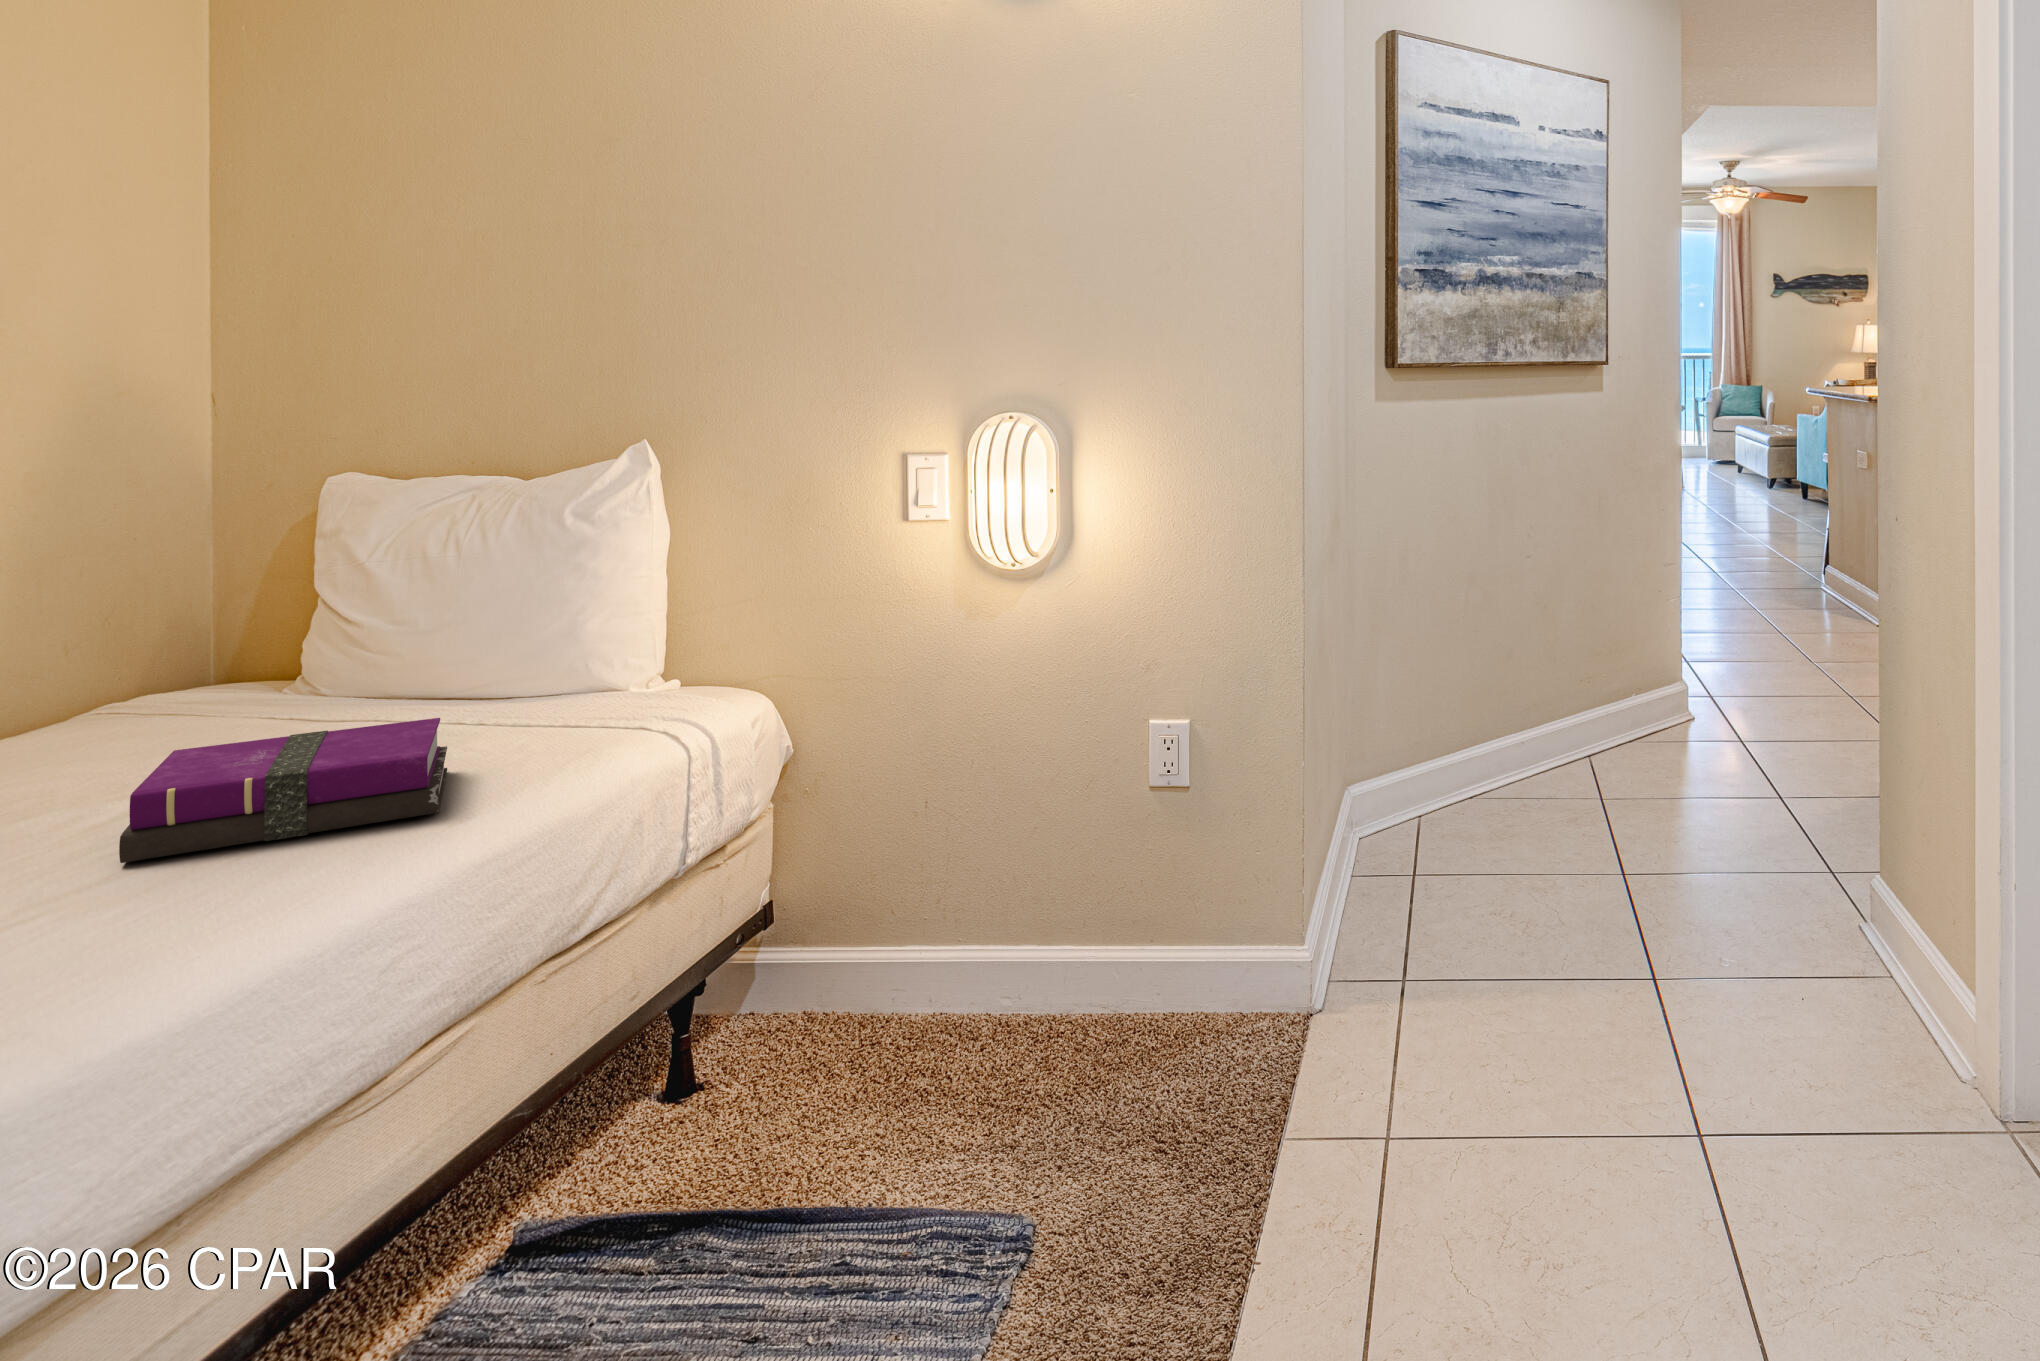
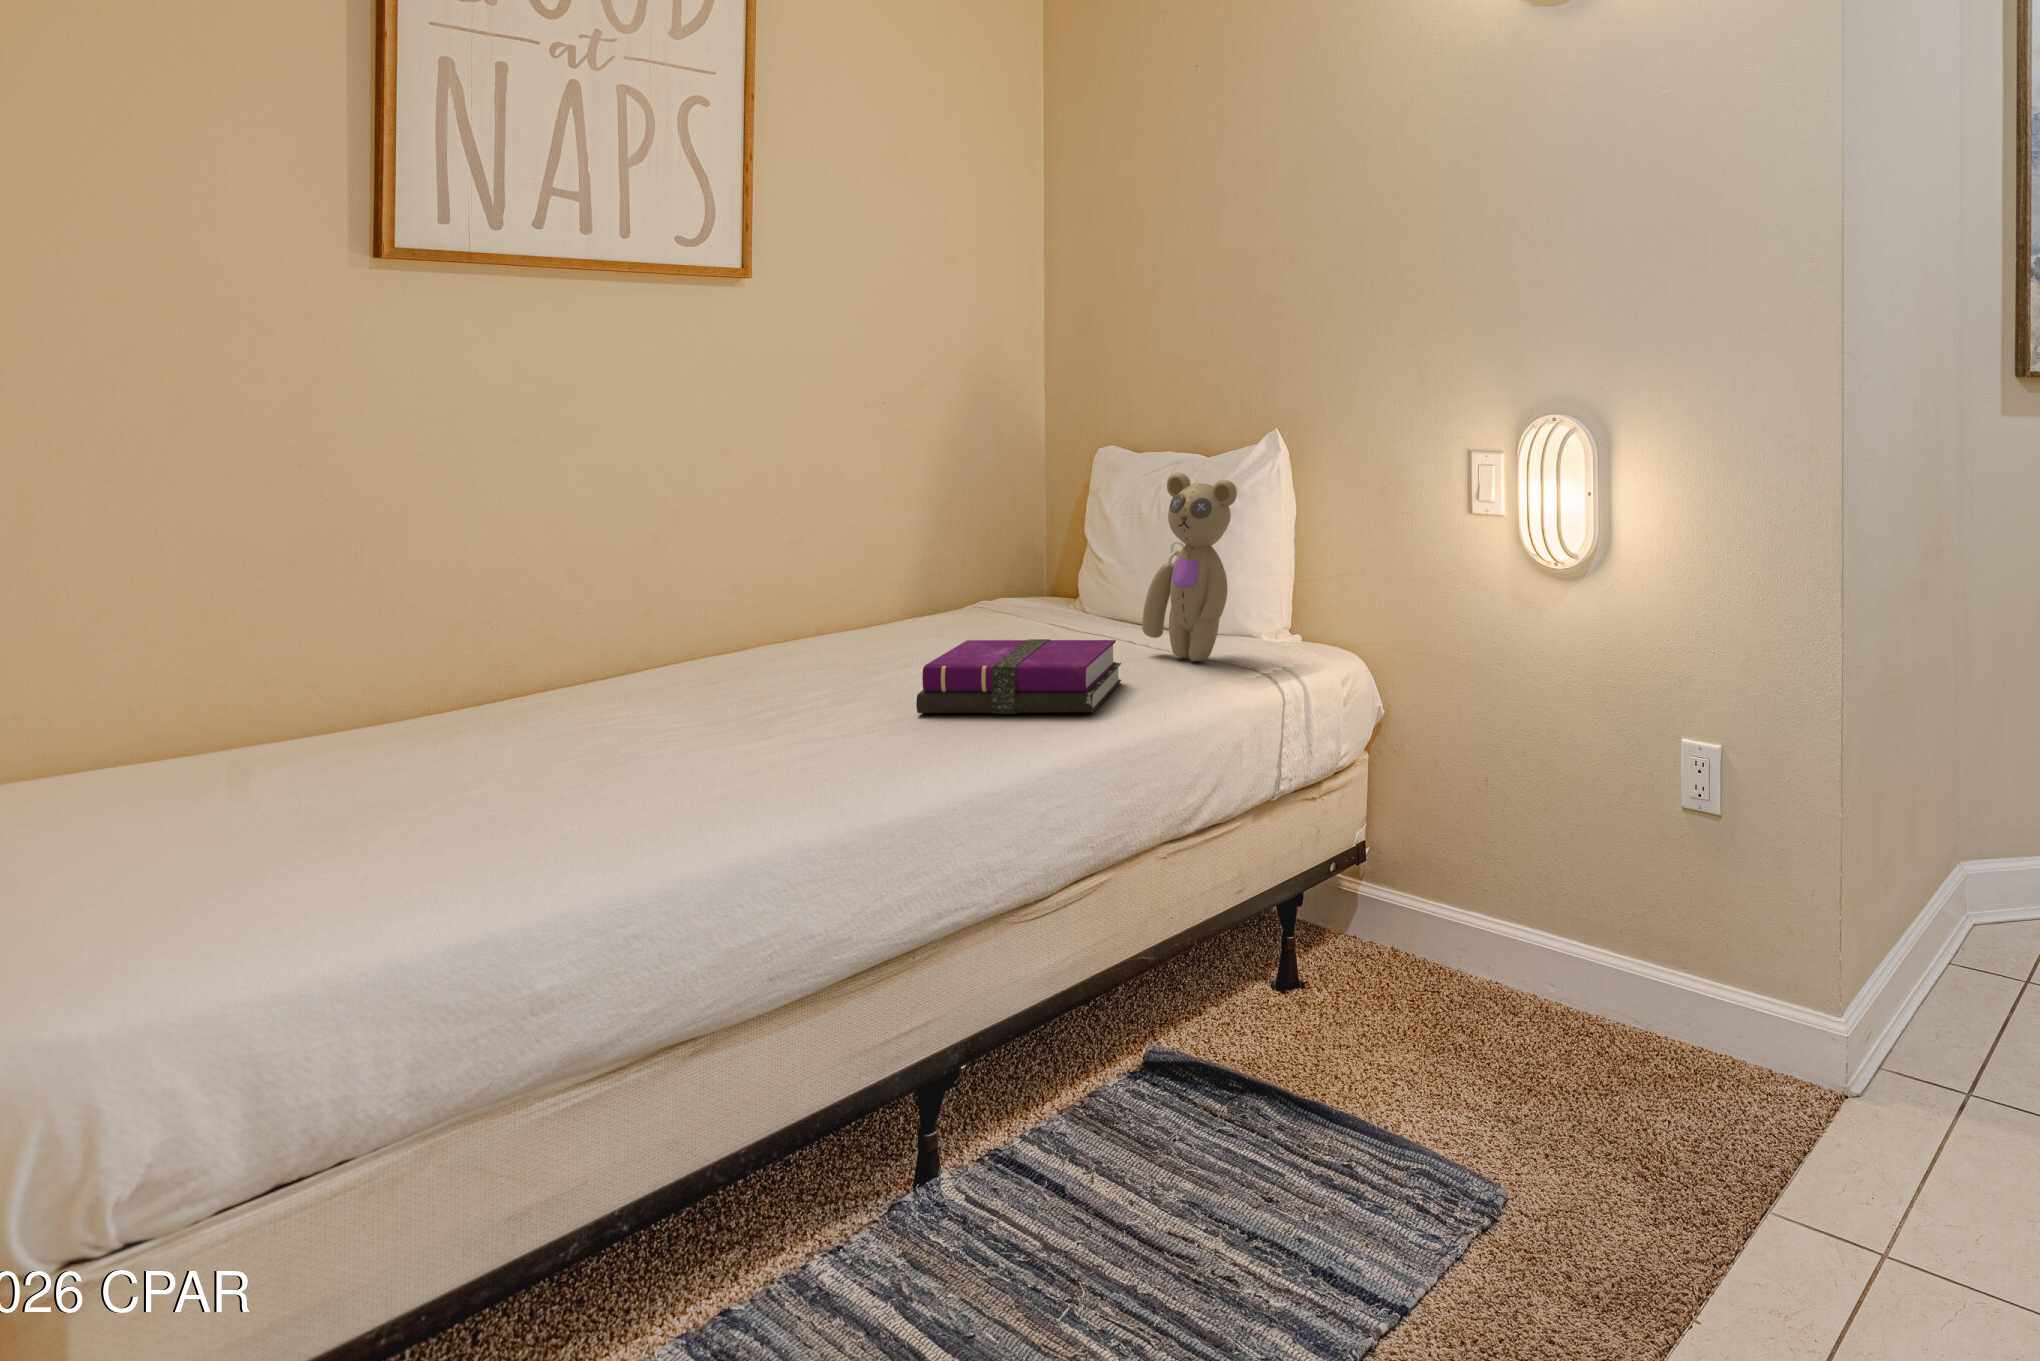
teddy bear: none [451,498,607,731] -> present [1142,473,1237,661]

